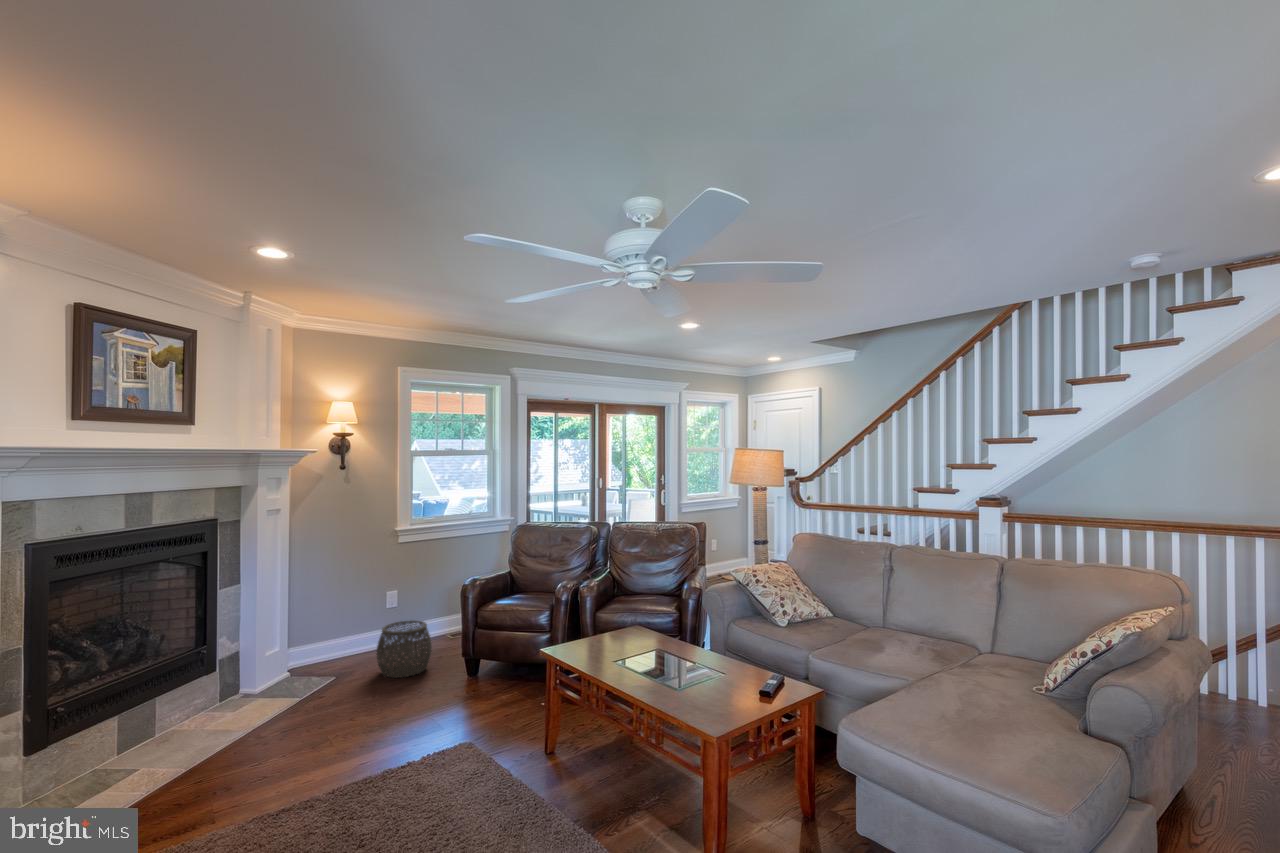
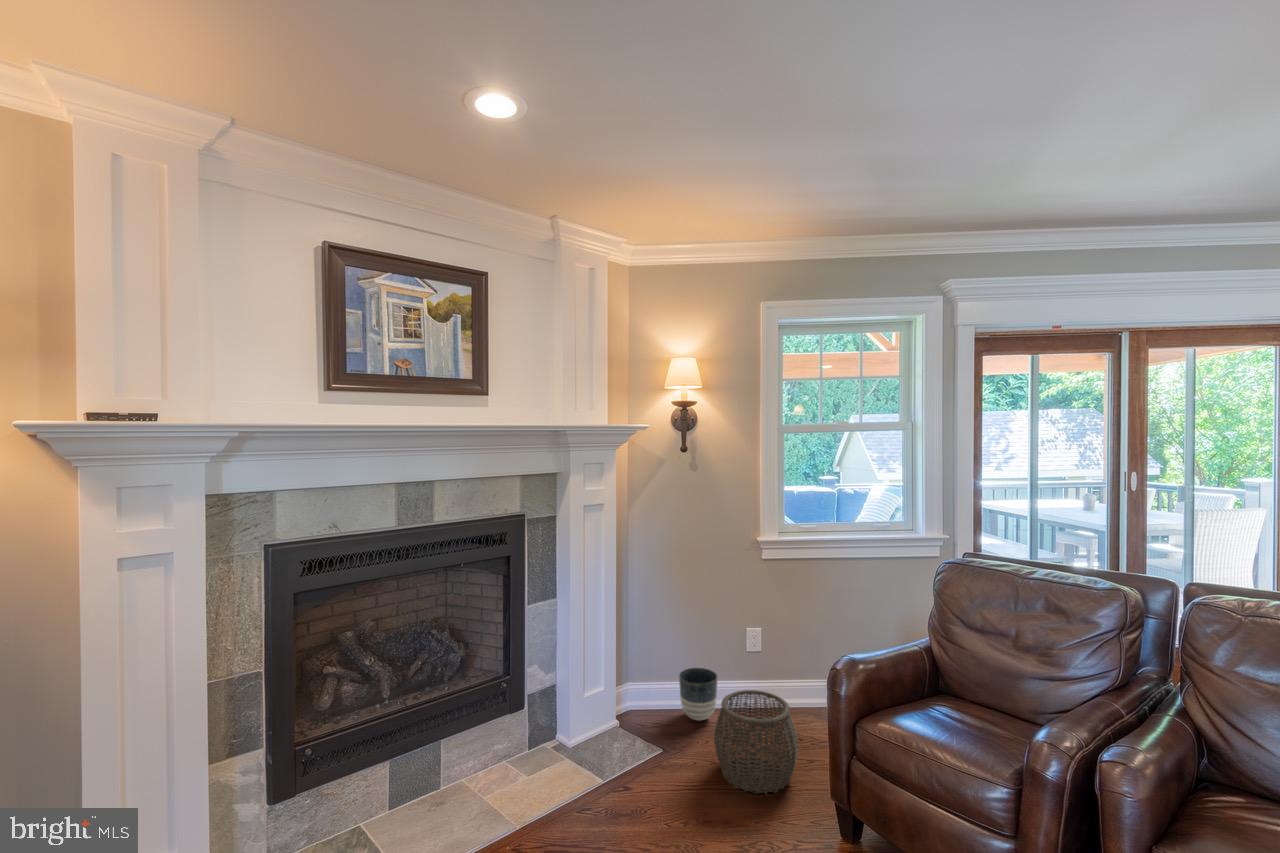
planter: none [337,626,367,661] -> present [679,668,718,721]

